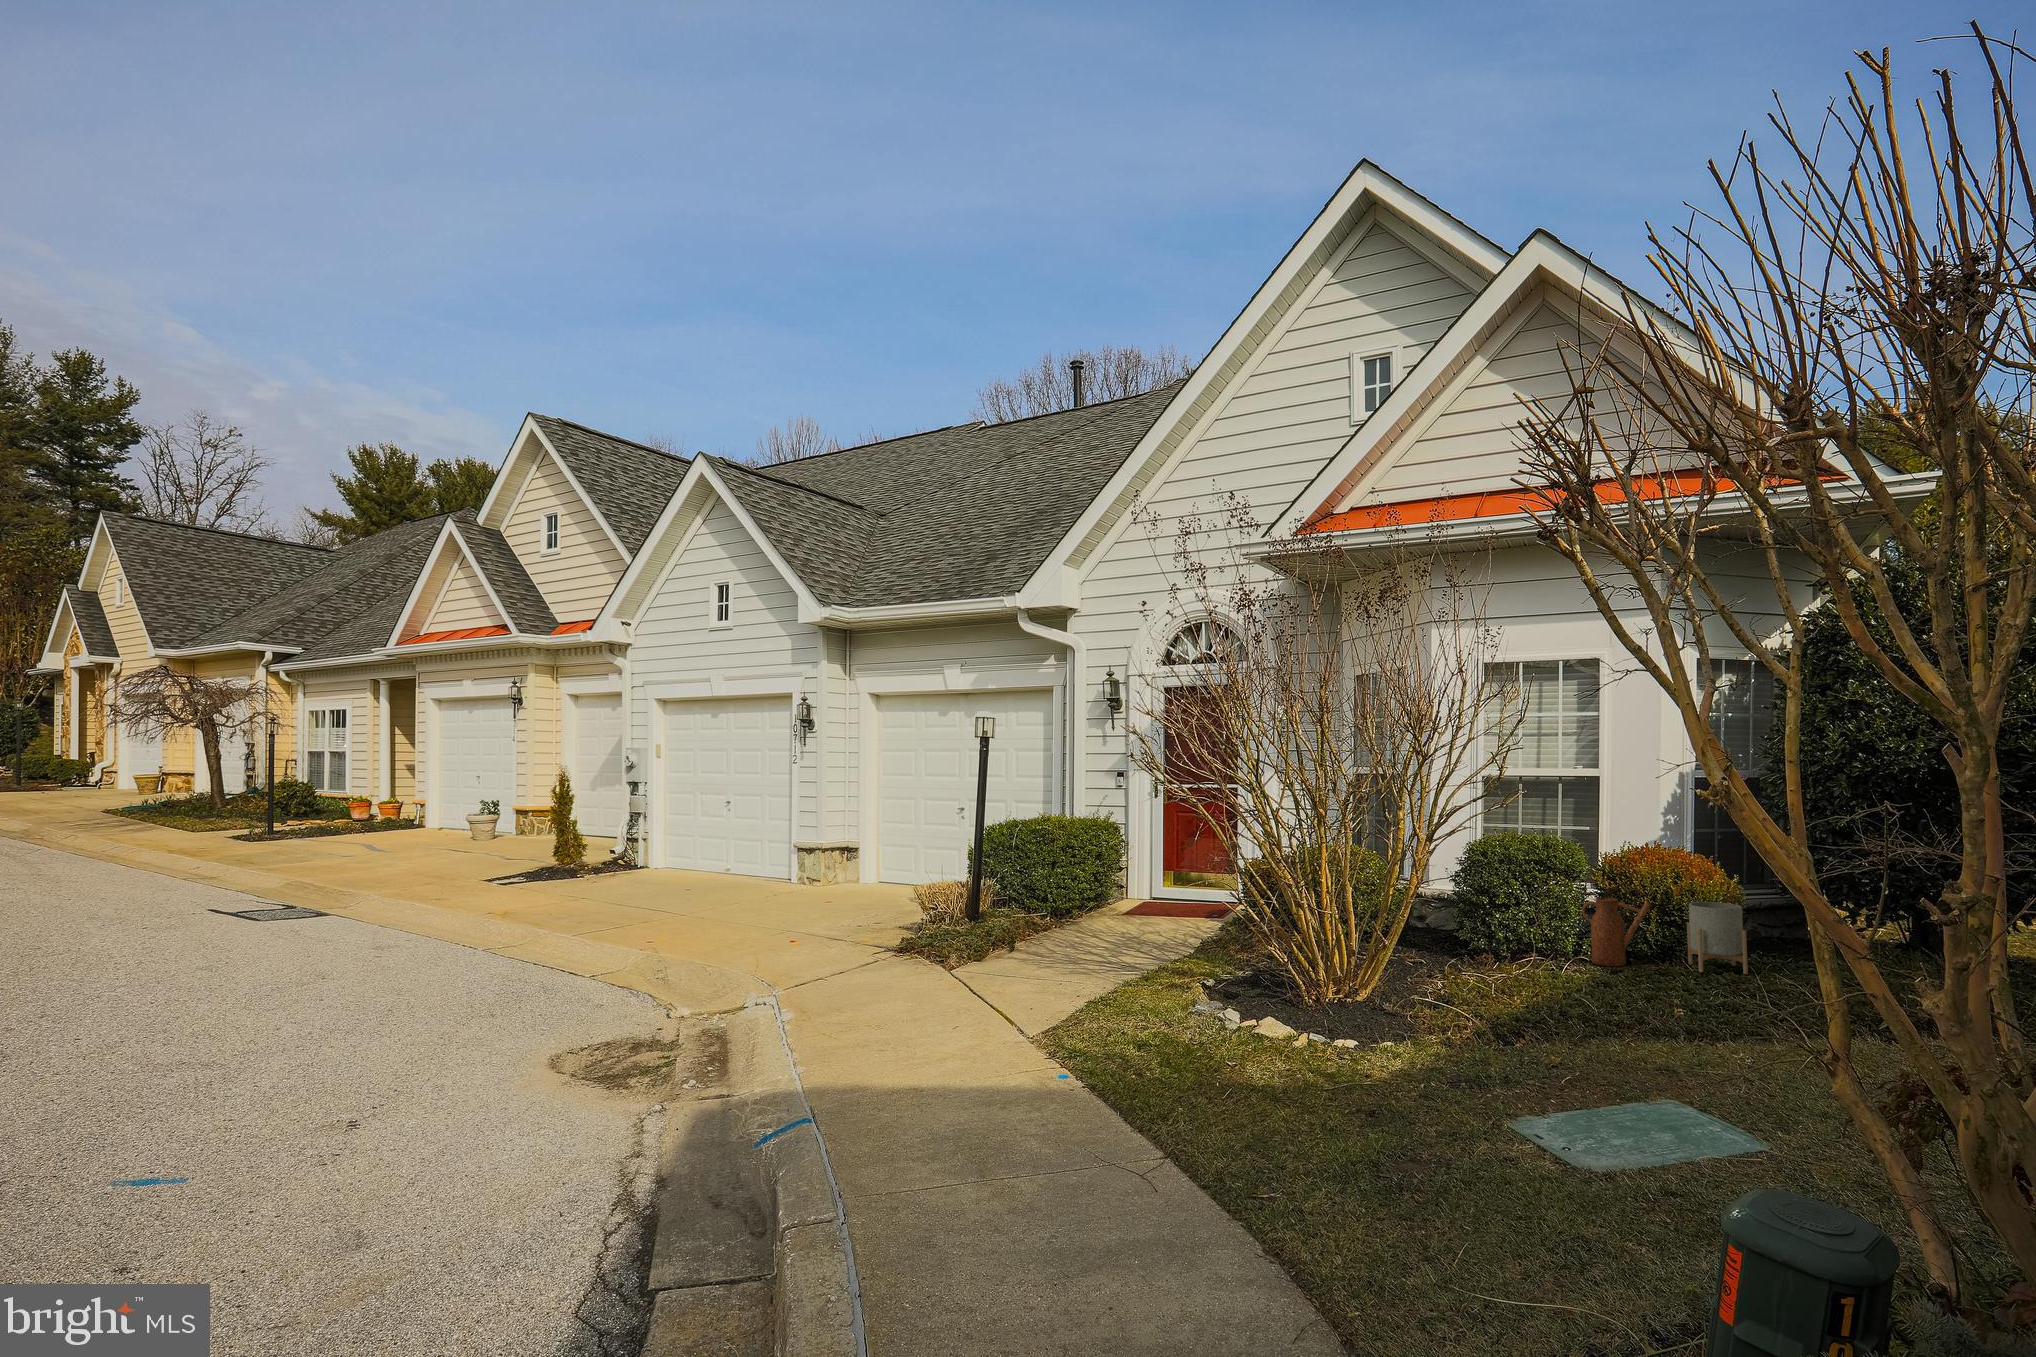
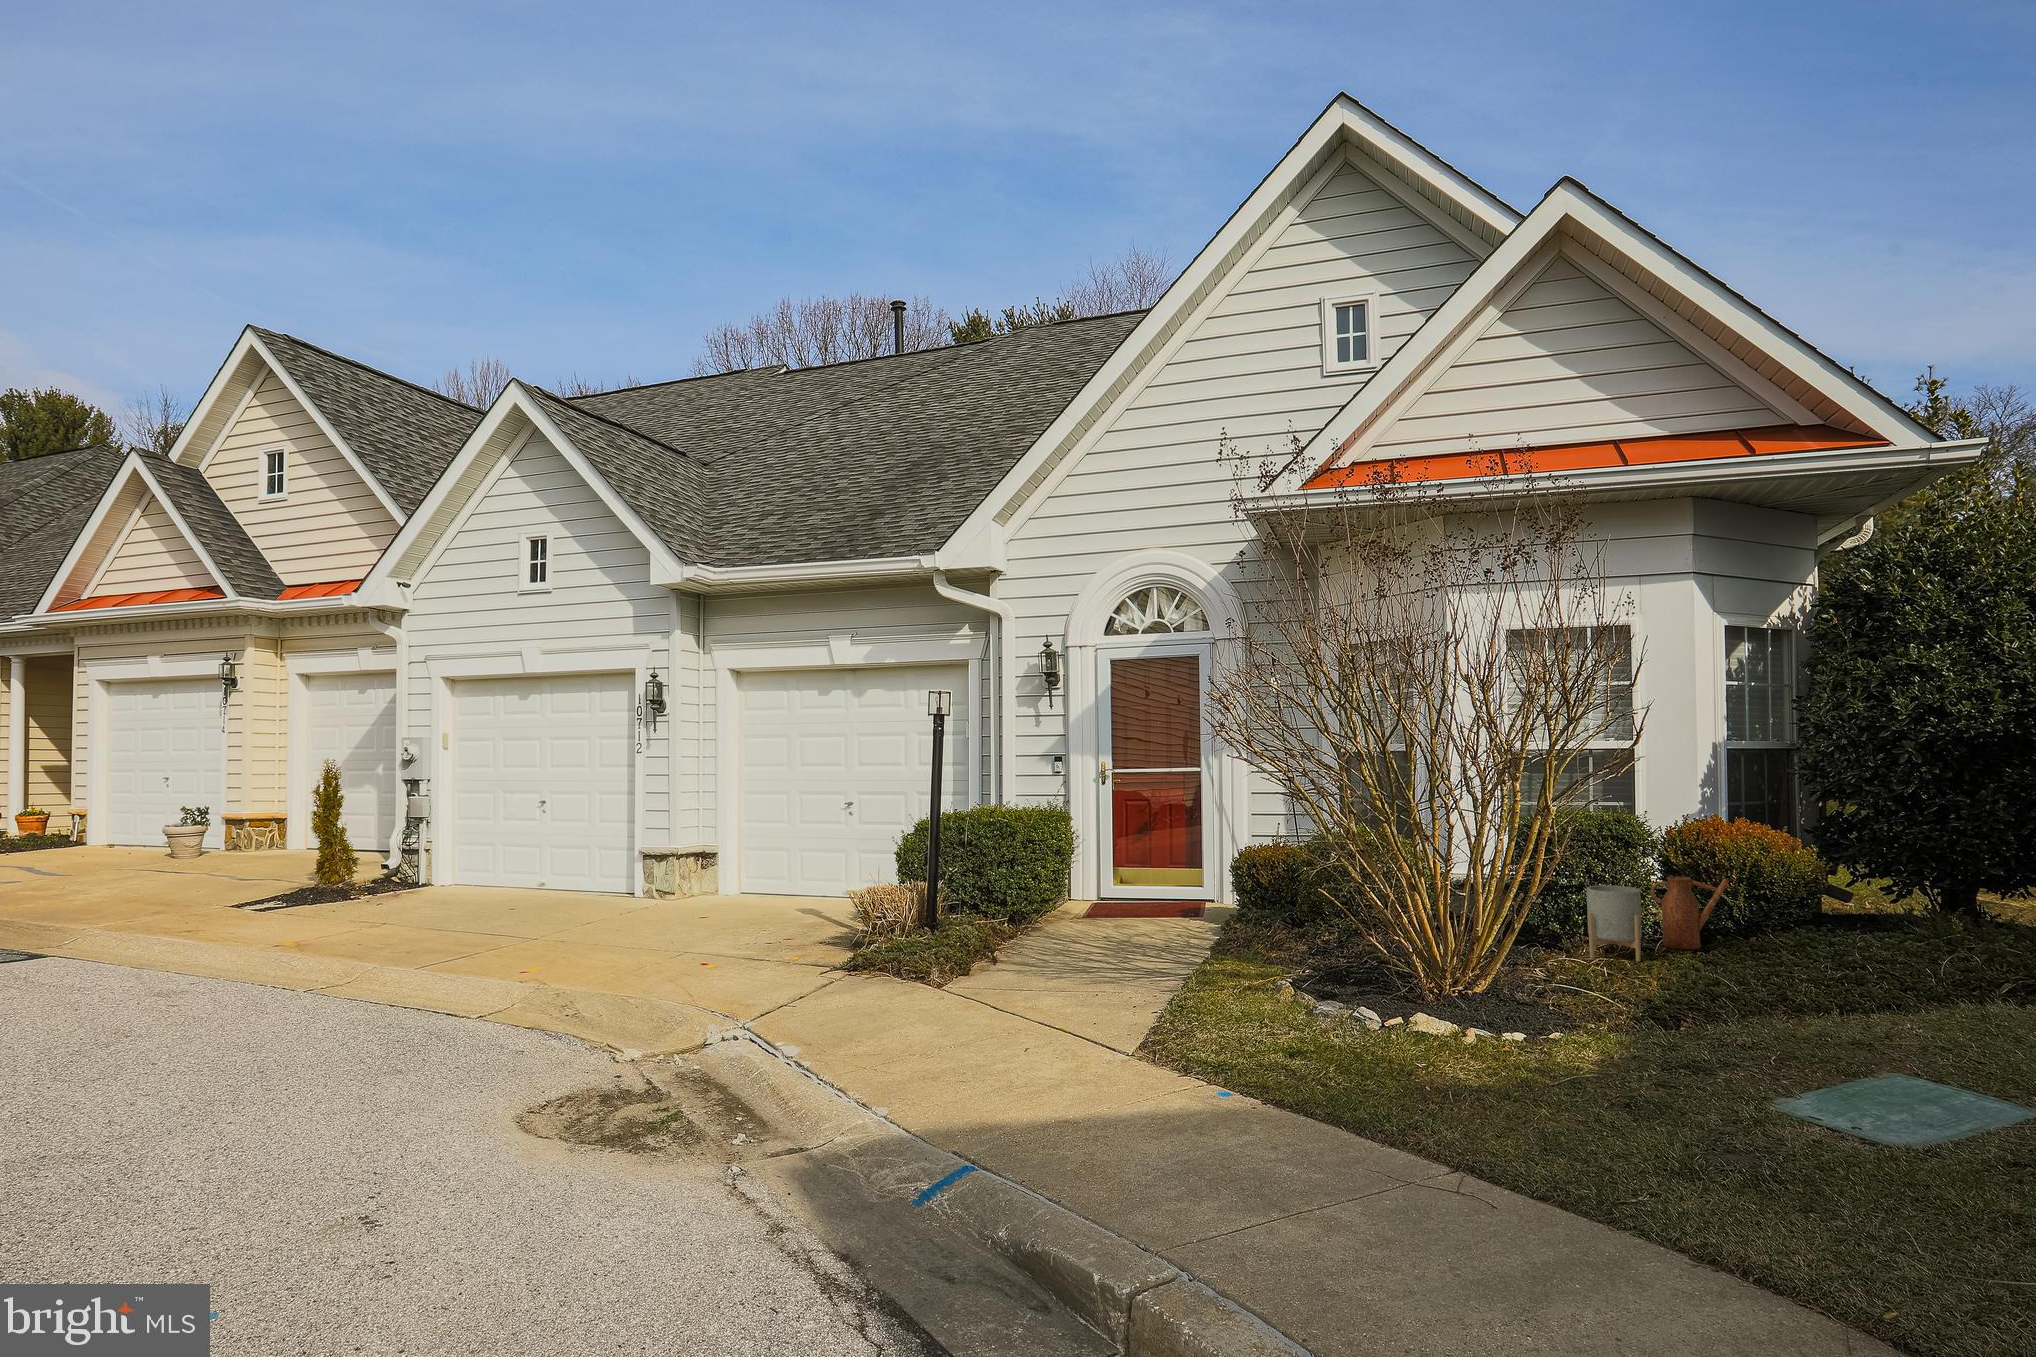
planter: present [1687,902,1748,974] -> present [1587,886,1642,961]

